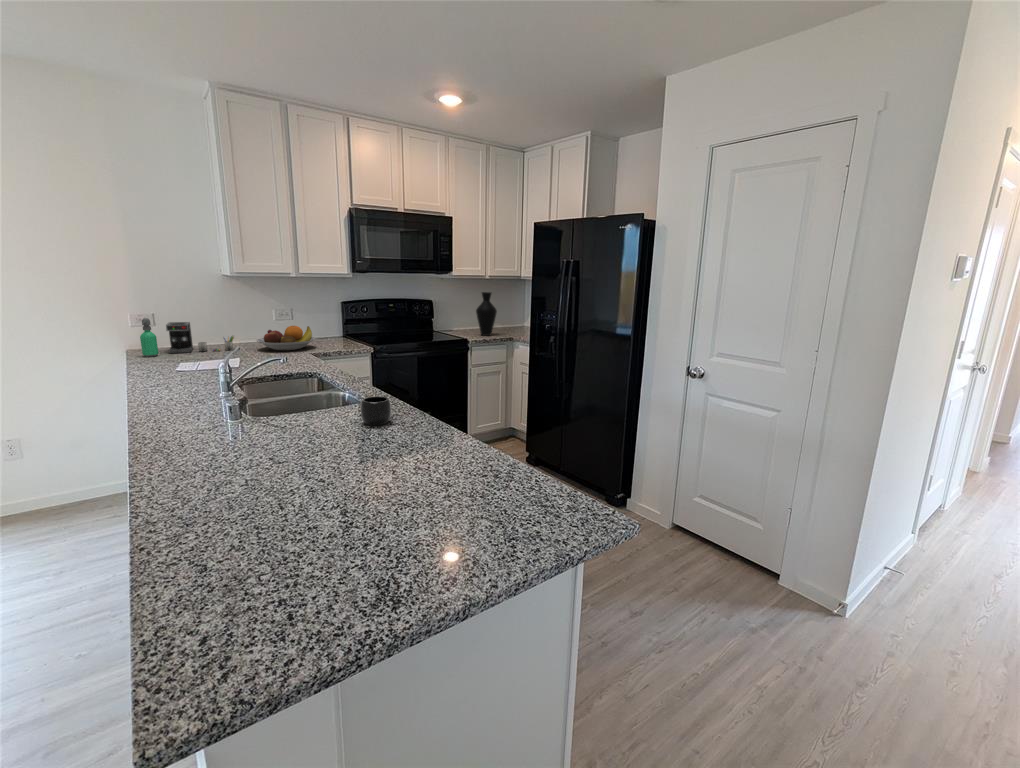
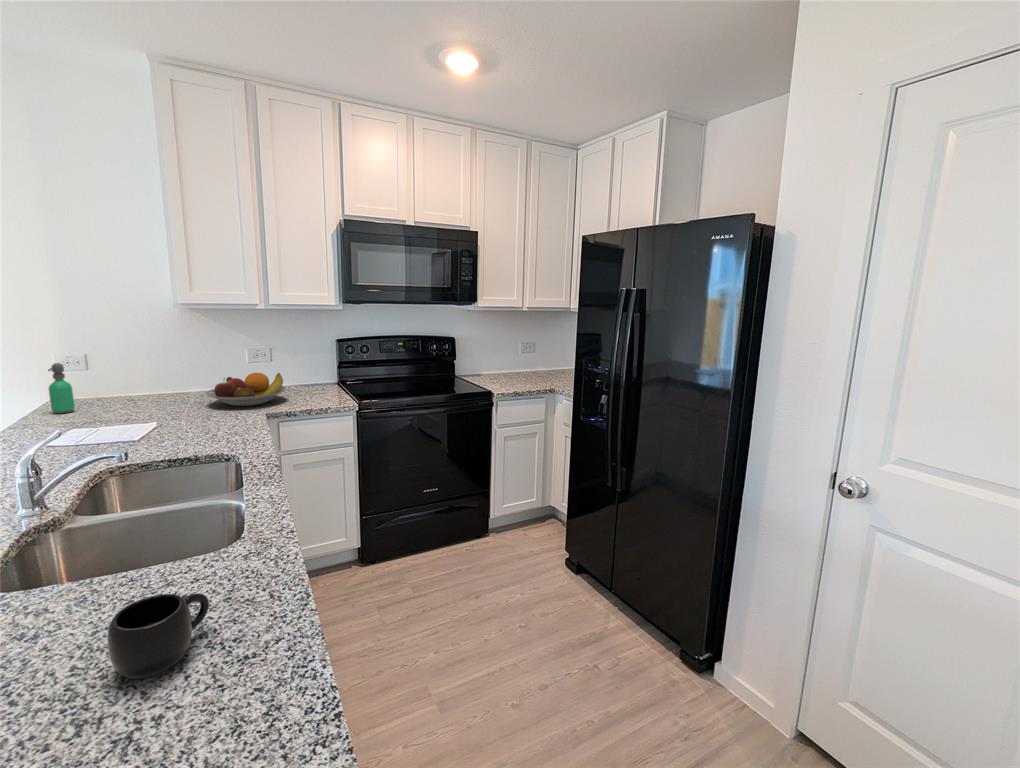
vase: present [476,292,497,336] -> none [508,328,535,385]
coffee maker: present [166,322,234,353] -> none [89,366,183,408]

